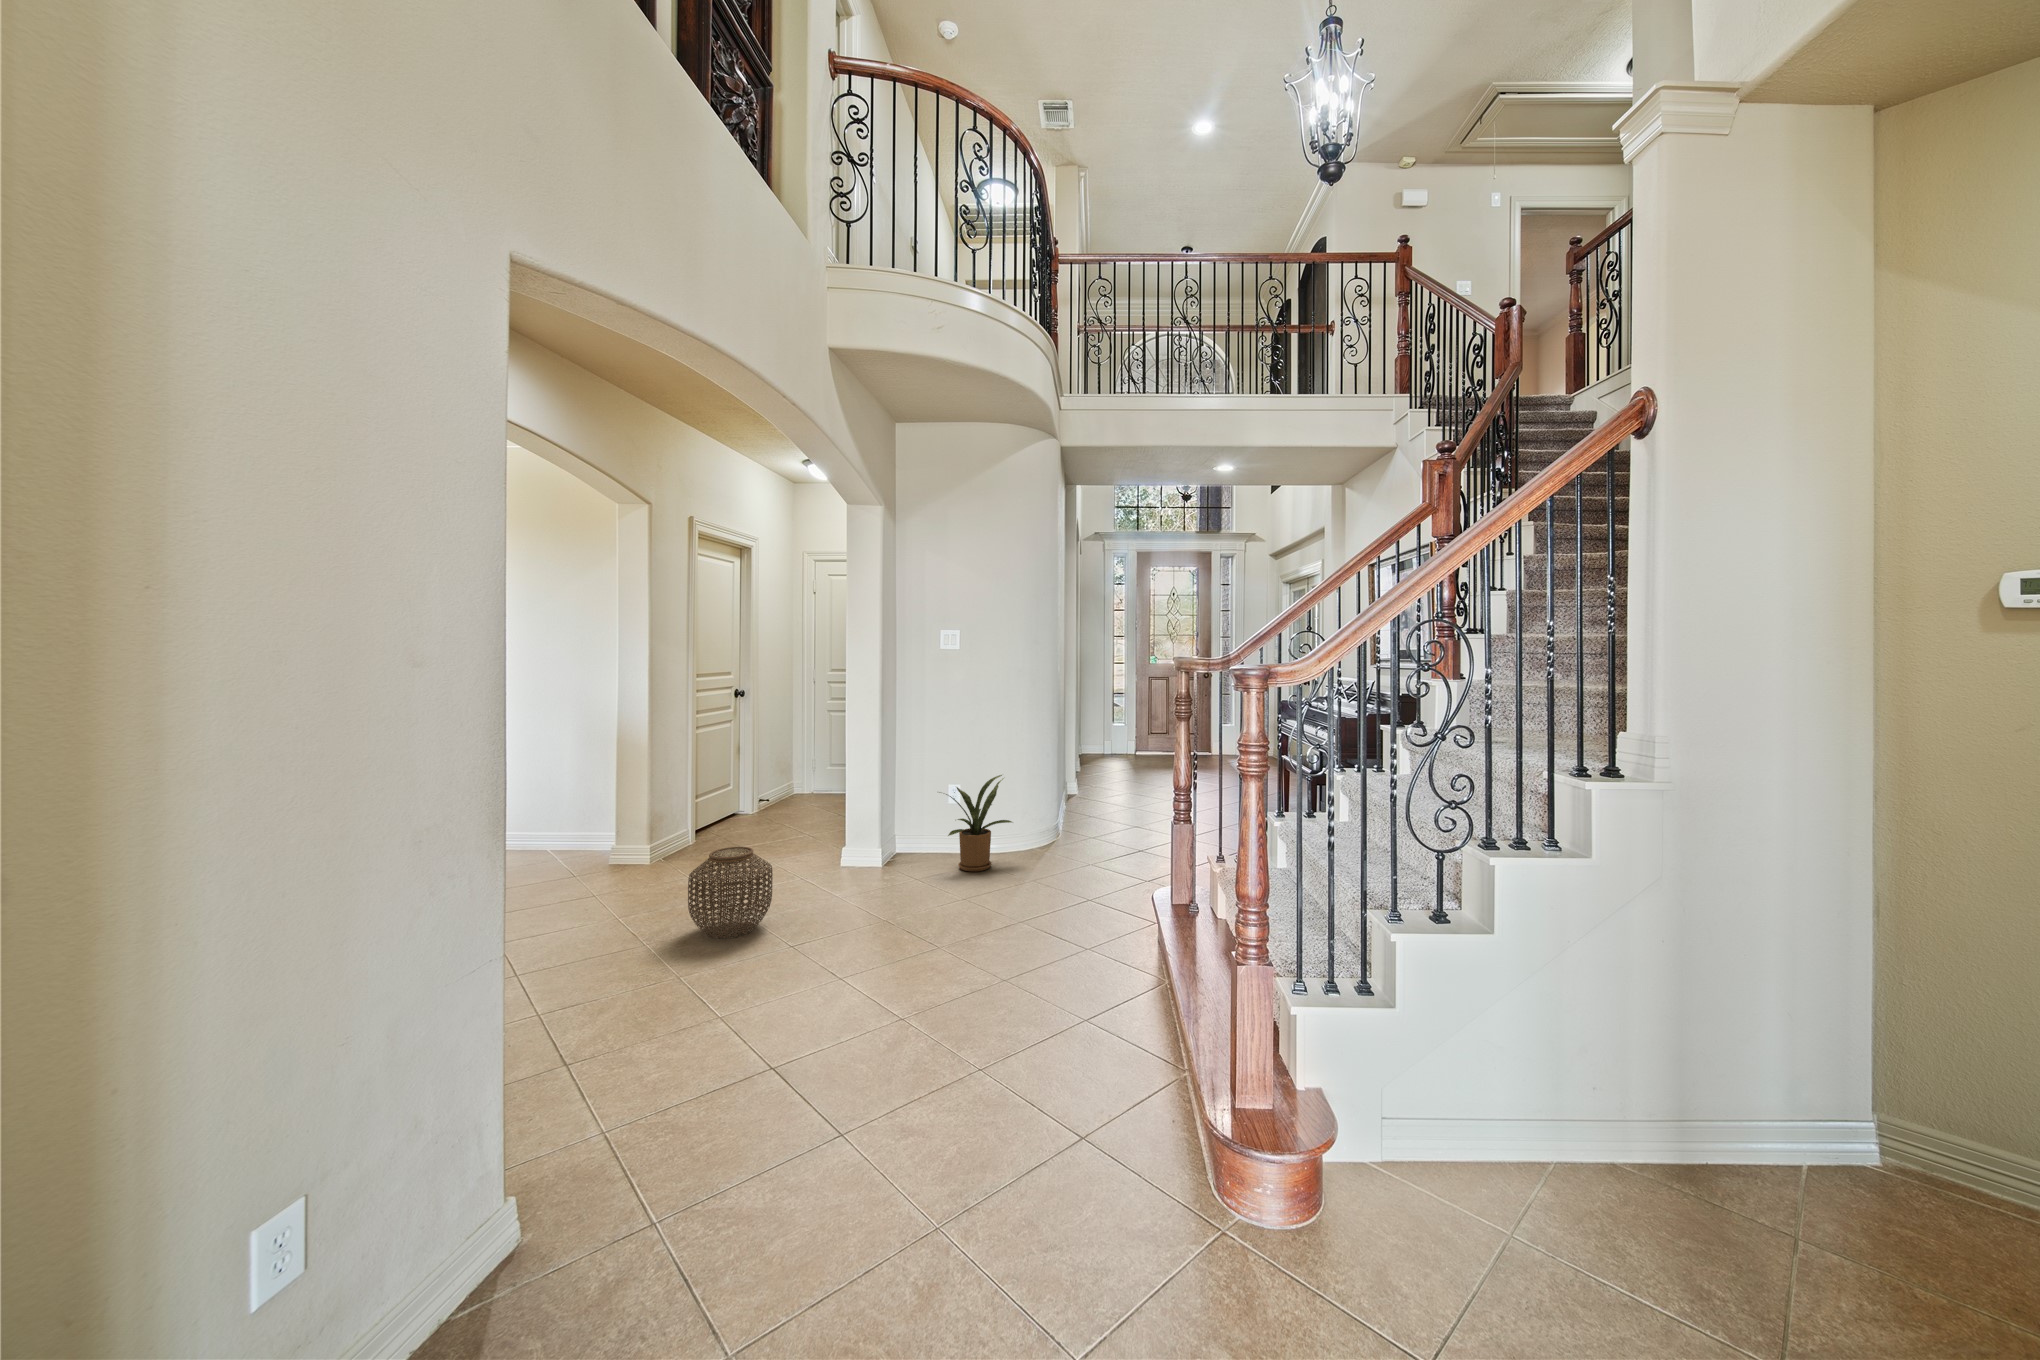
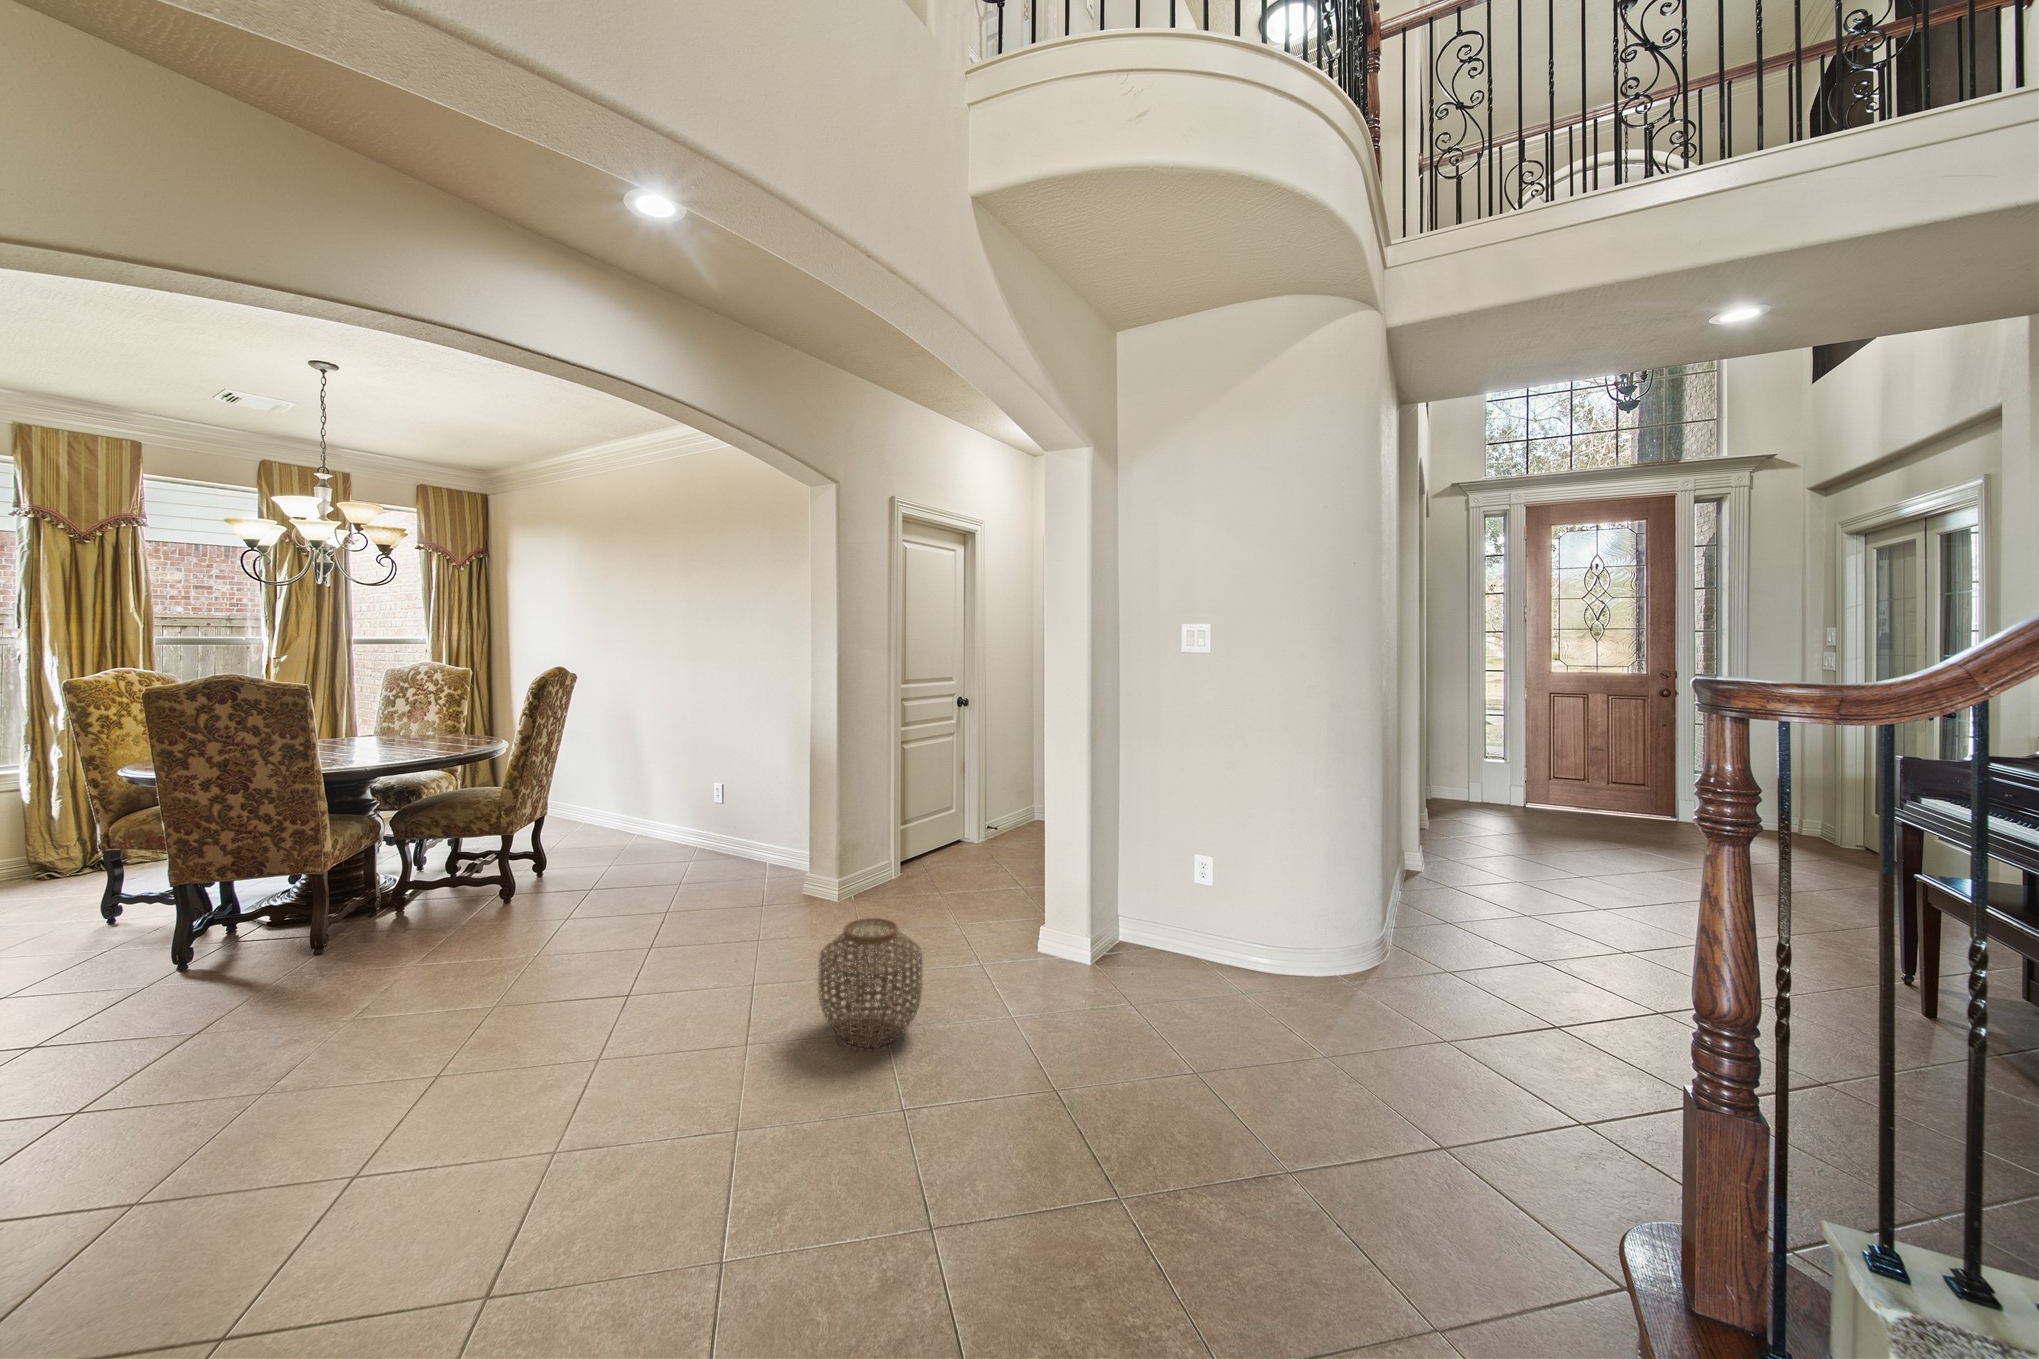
house plant: present [939,775,1012,872] -> none [1160,851,1301,1000]

